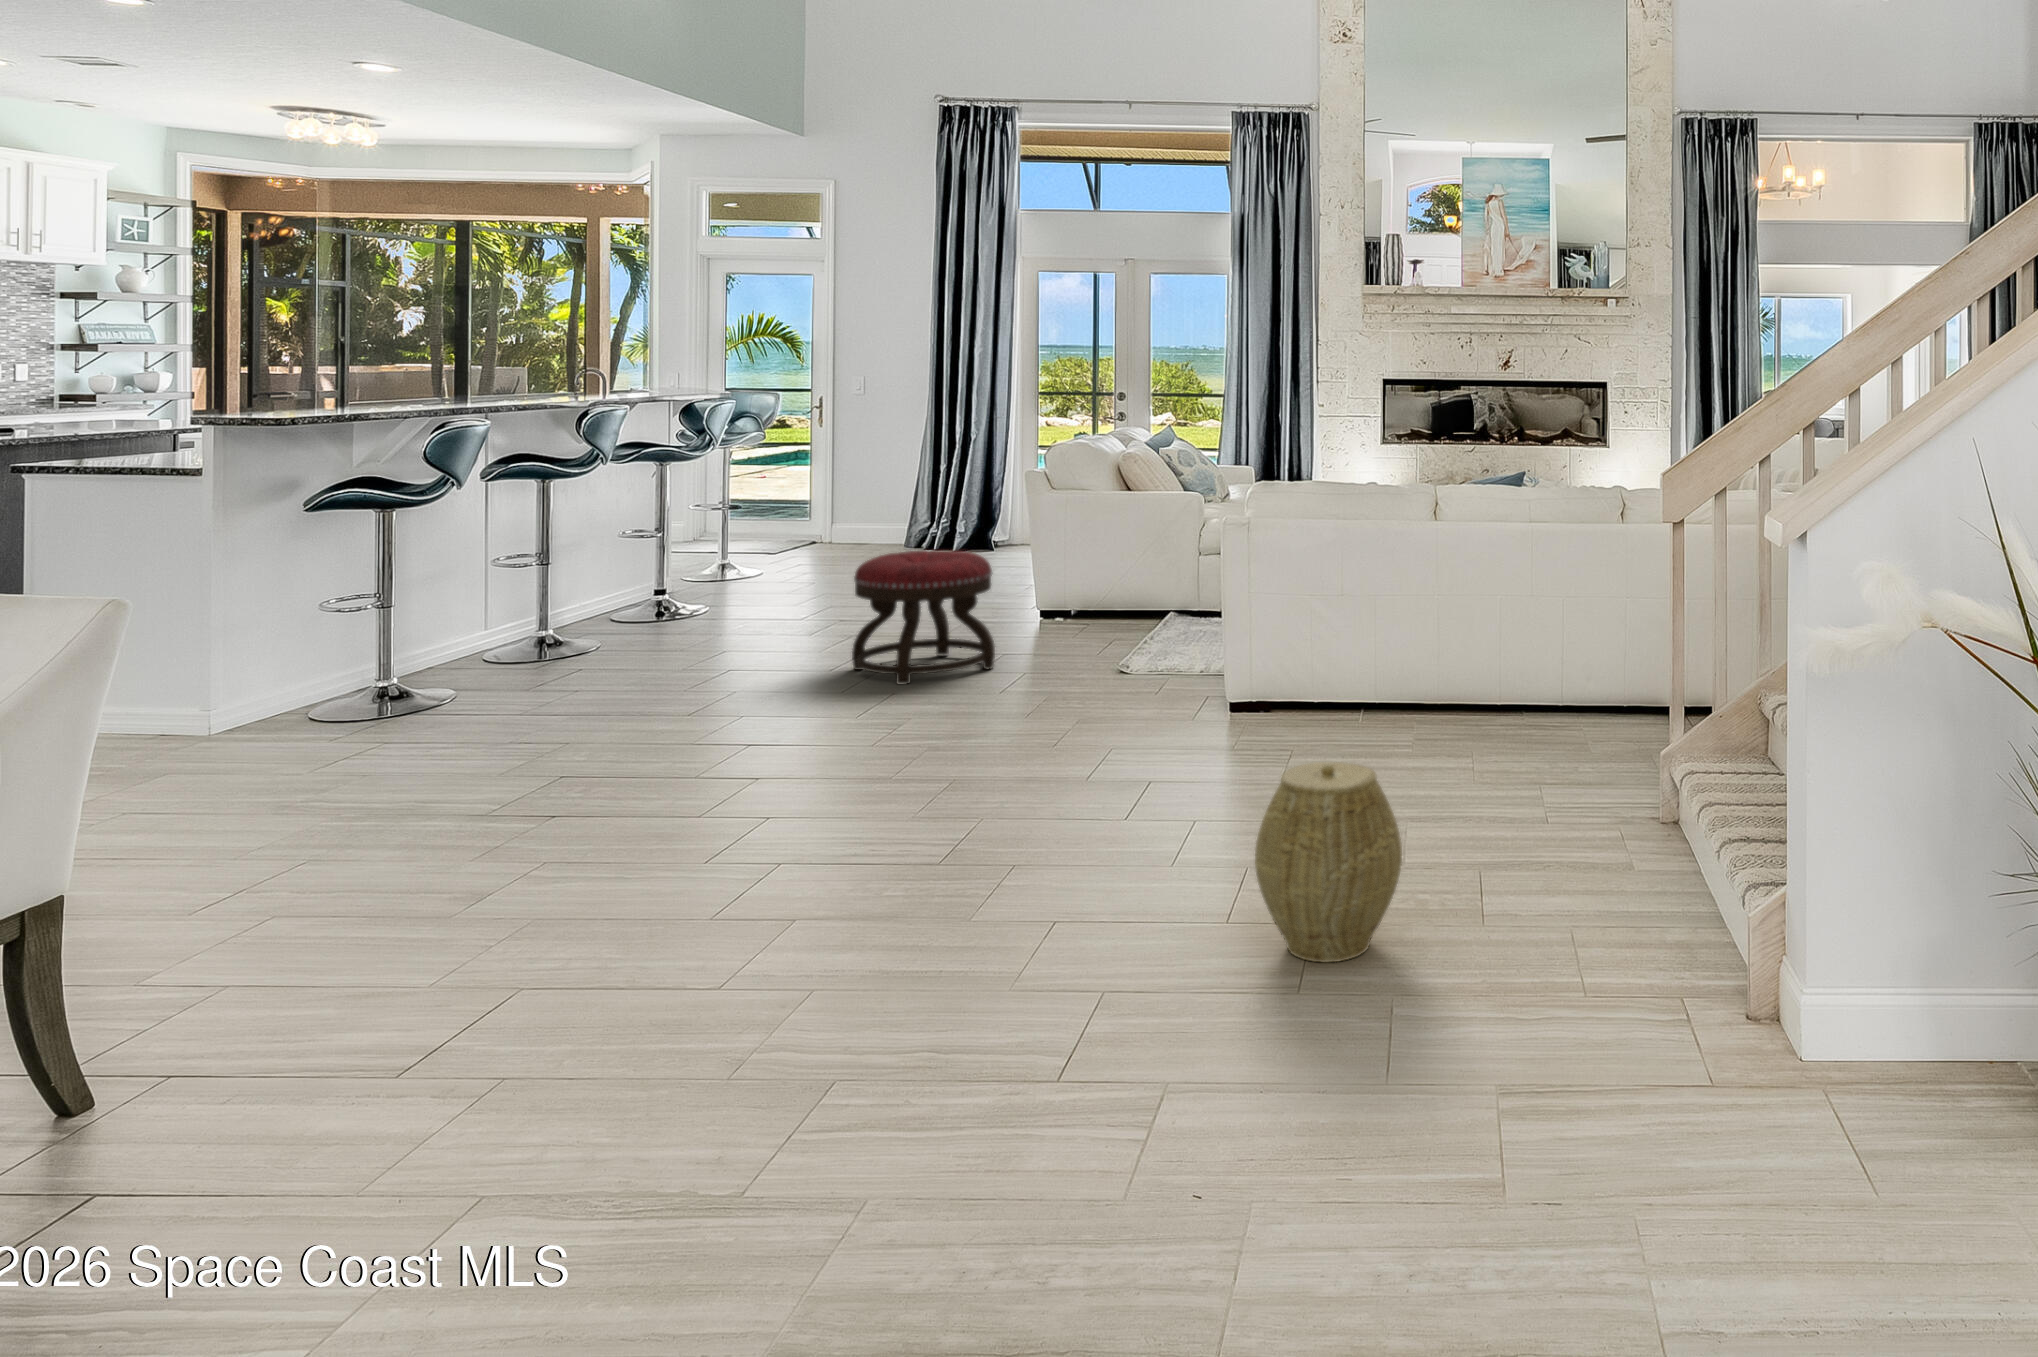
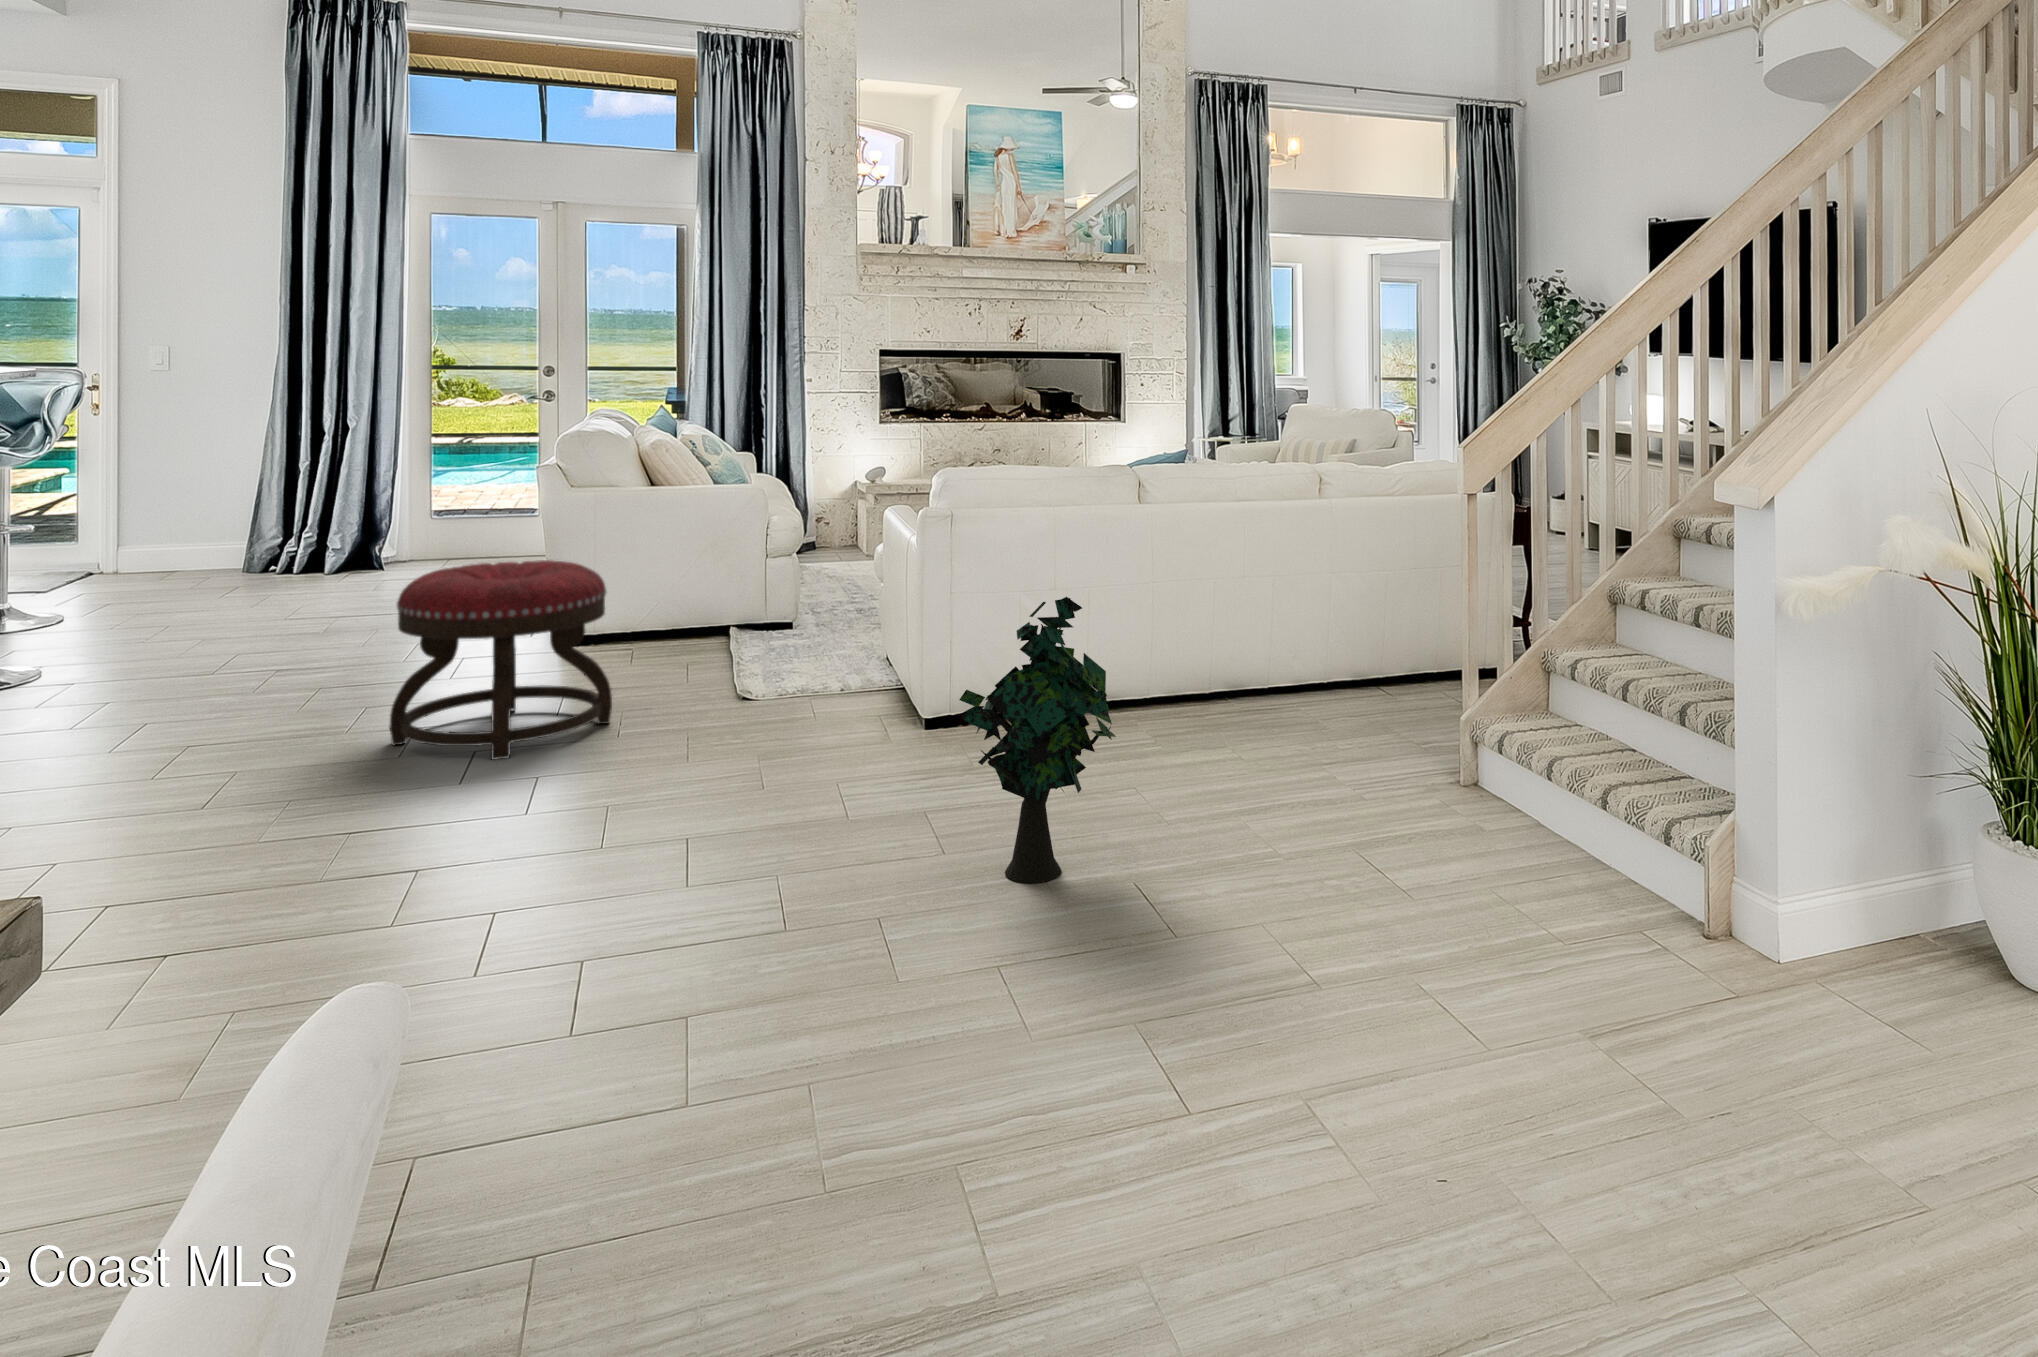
decorative plant: none [1048,596,1162,788] -> present [957,597,1116,883]
woven basket: present [1255,762,1402,962] -> none [1662,808,1907,1125]

